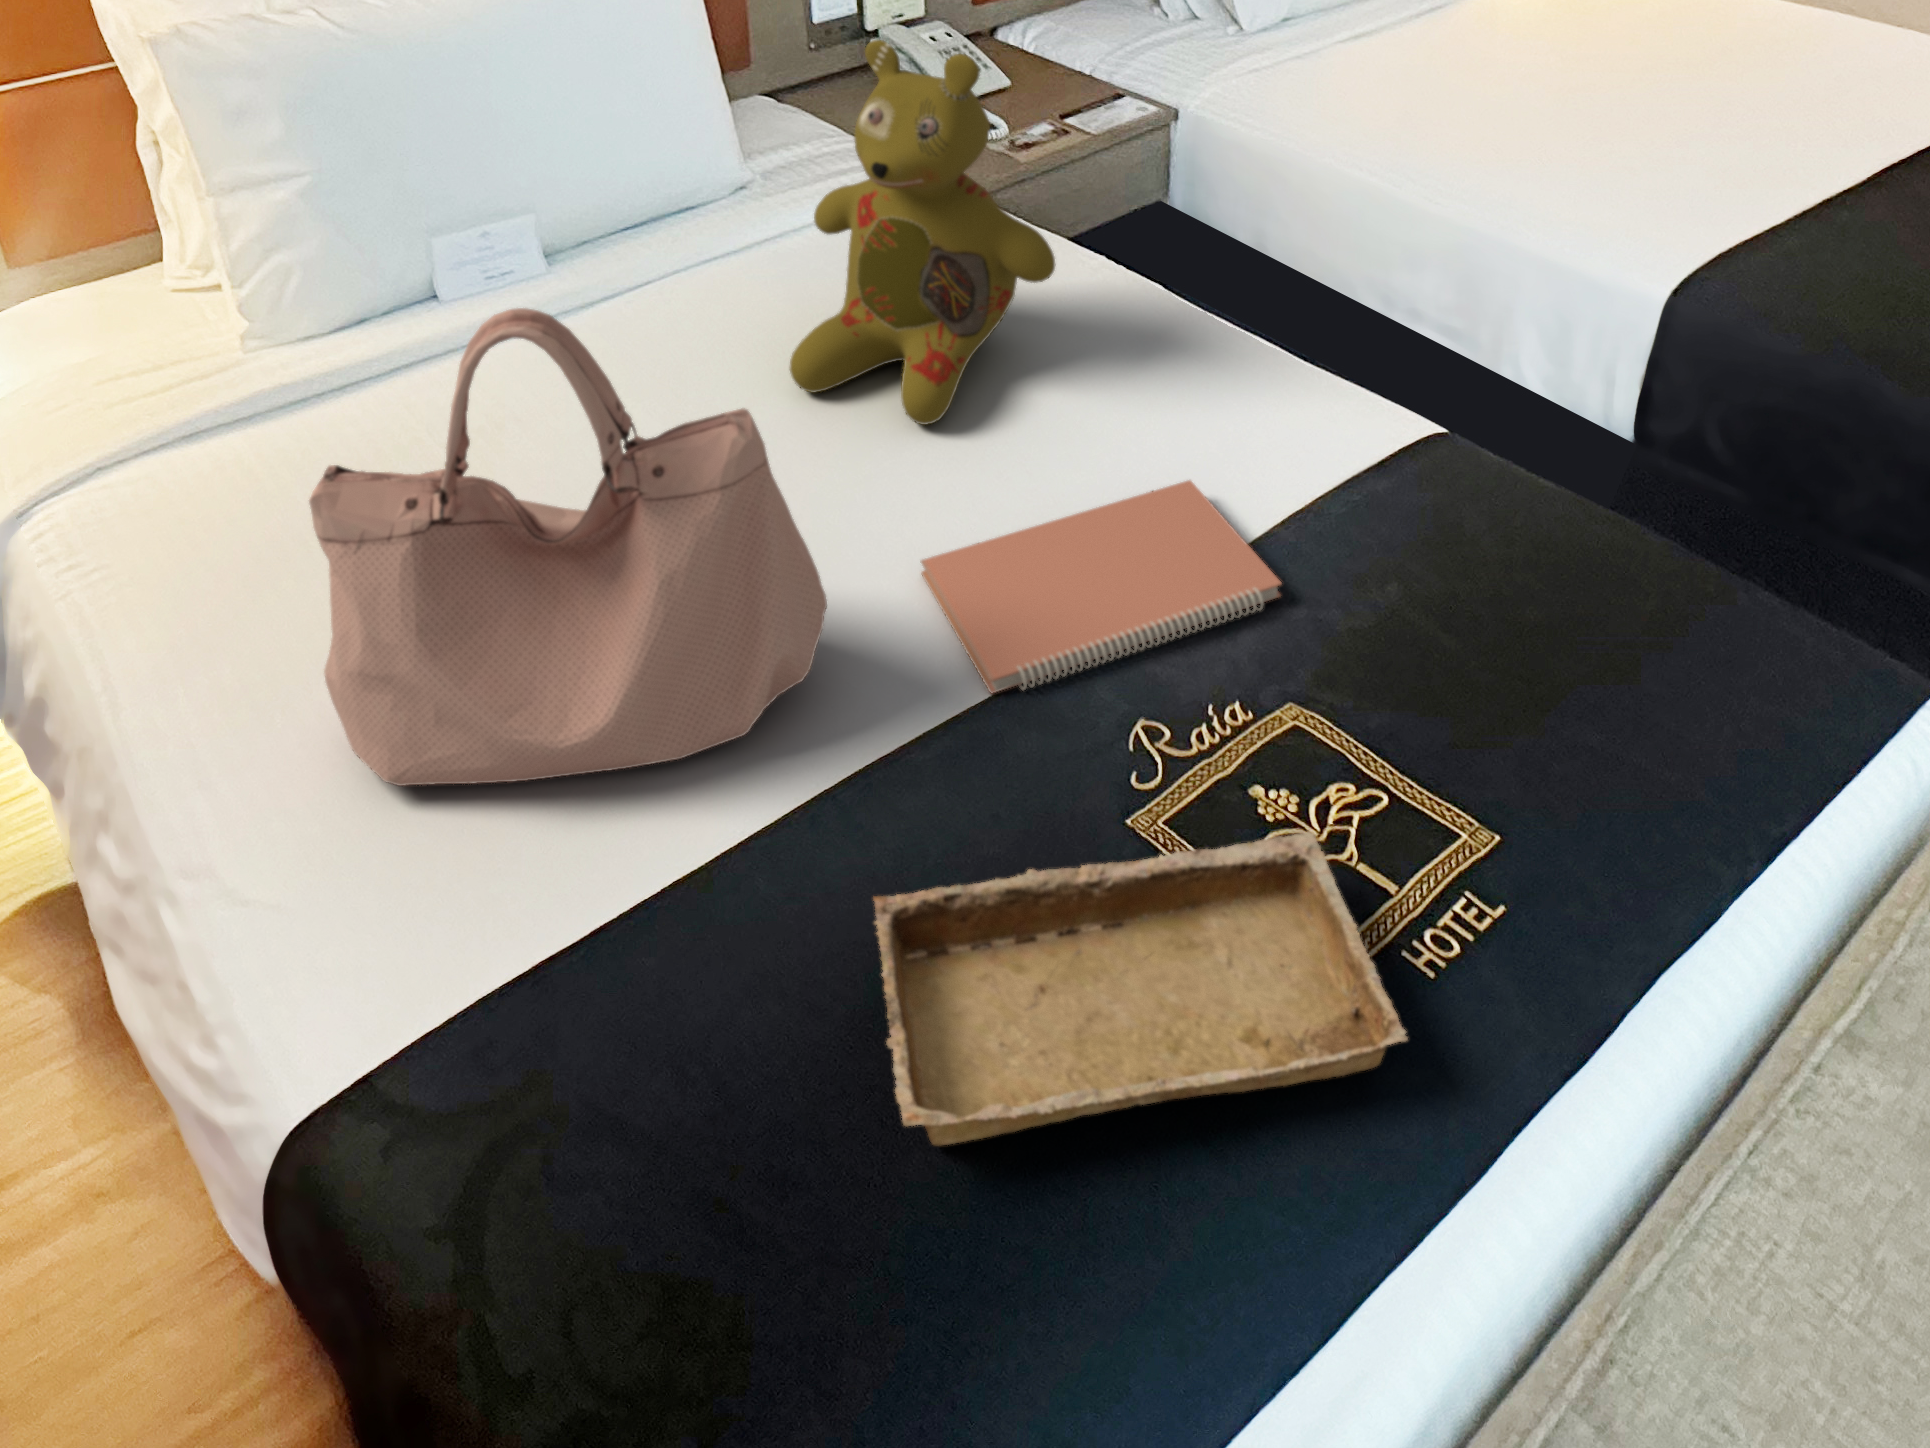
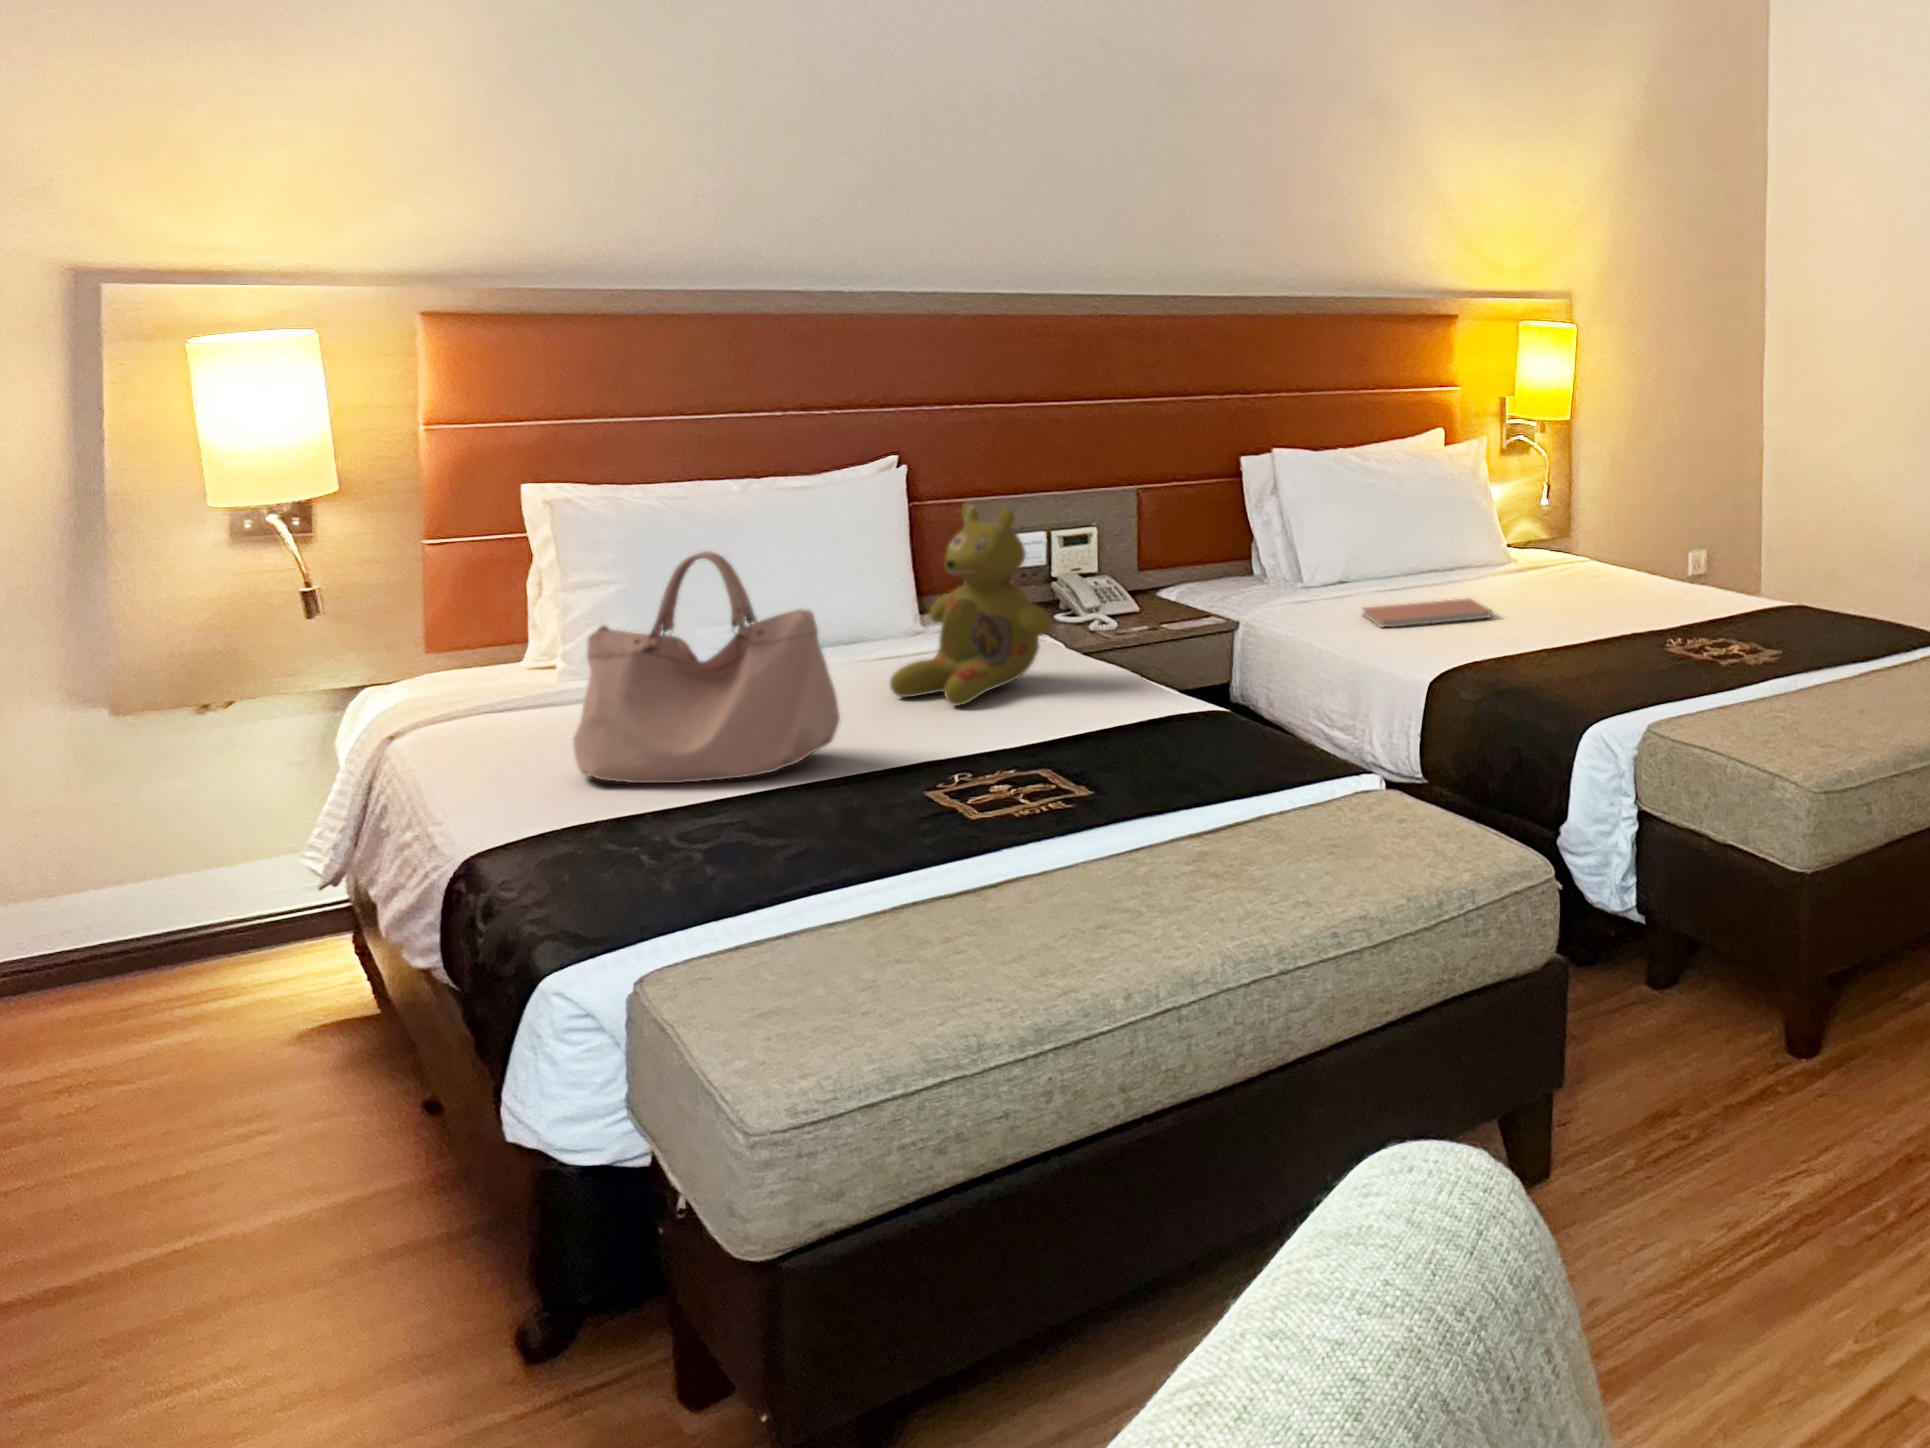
notebook: present [921,480,1281,693] -> present [1363,599,1491,627]
tray: present [873,832,1407,1145] -> none [774,777,1024,843]

